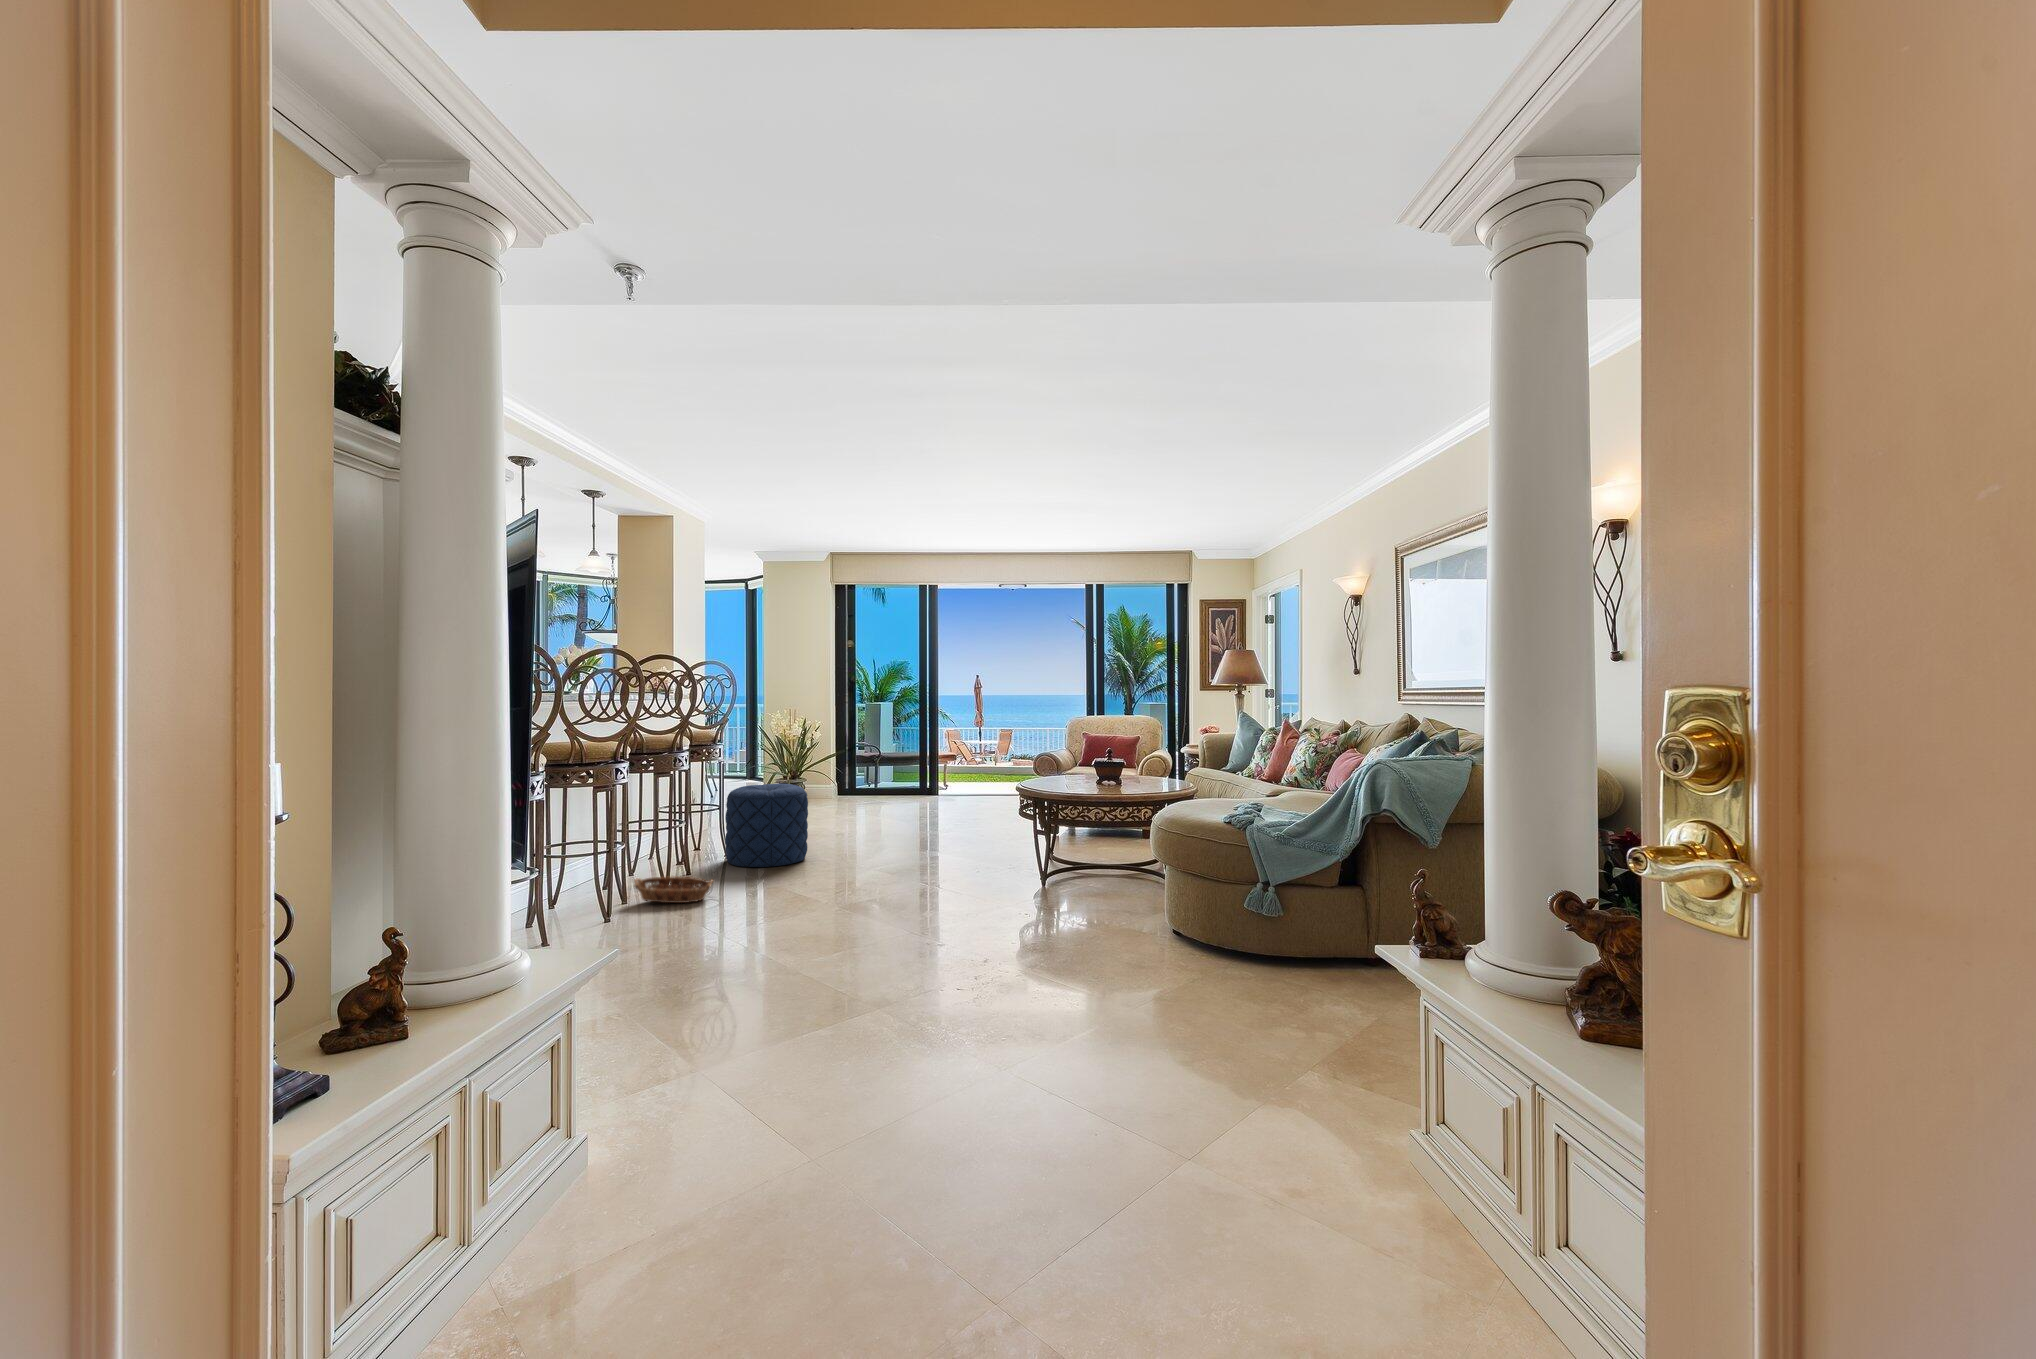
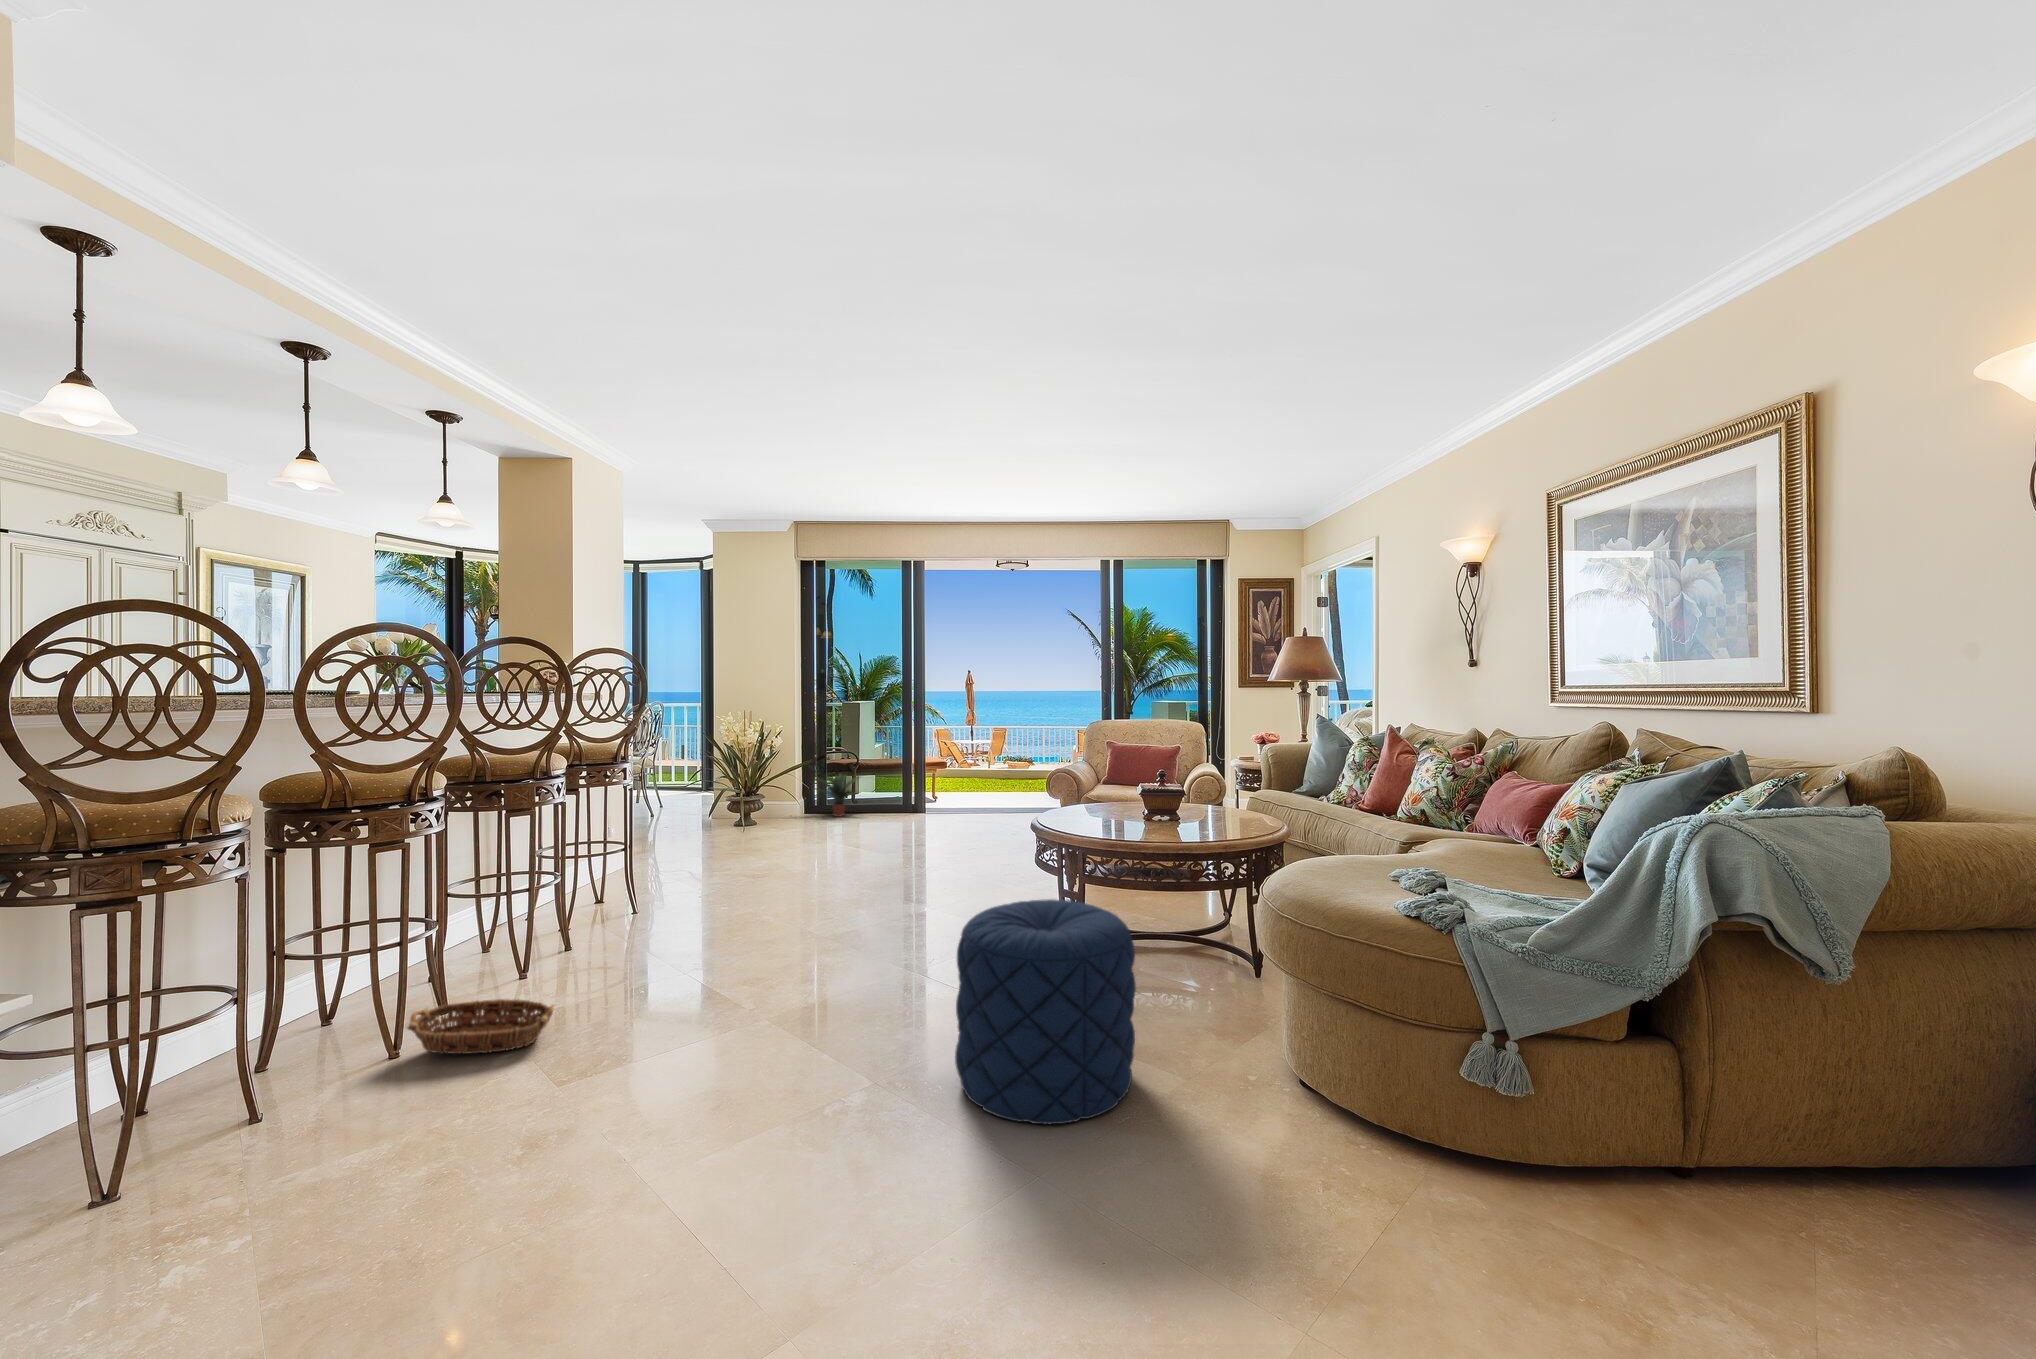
potted plant: none [839,754,885,797] -> present [815,774,861,817]
pouf: present [725,784,808,867] -> present [955,899,1136,1124]

